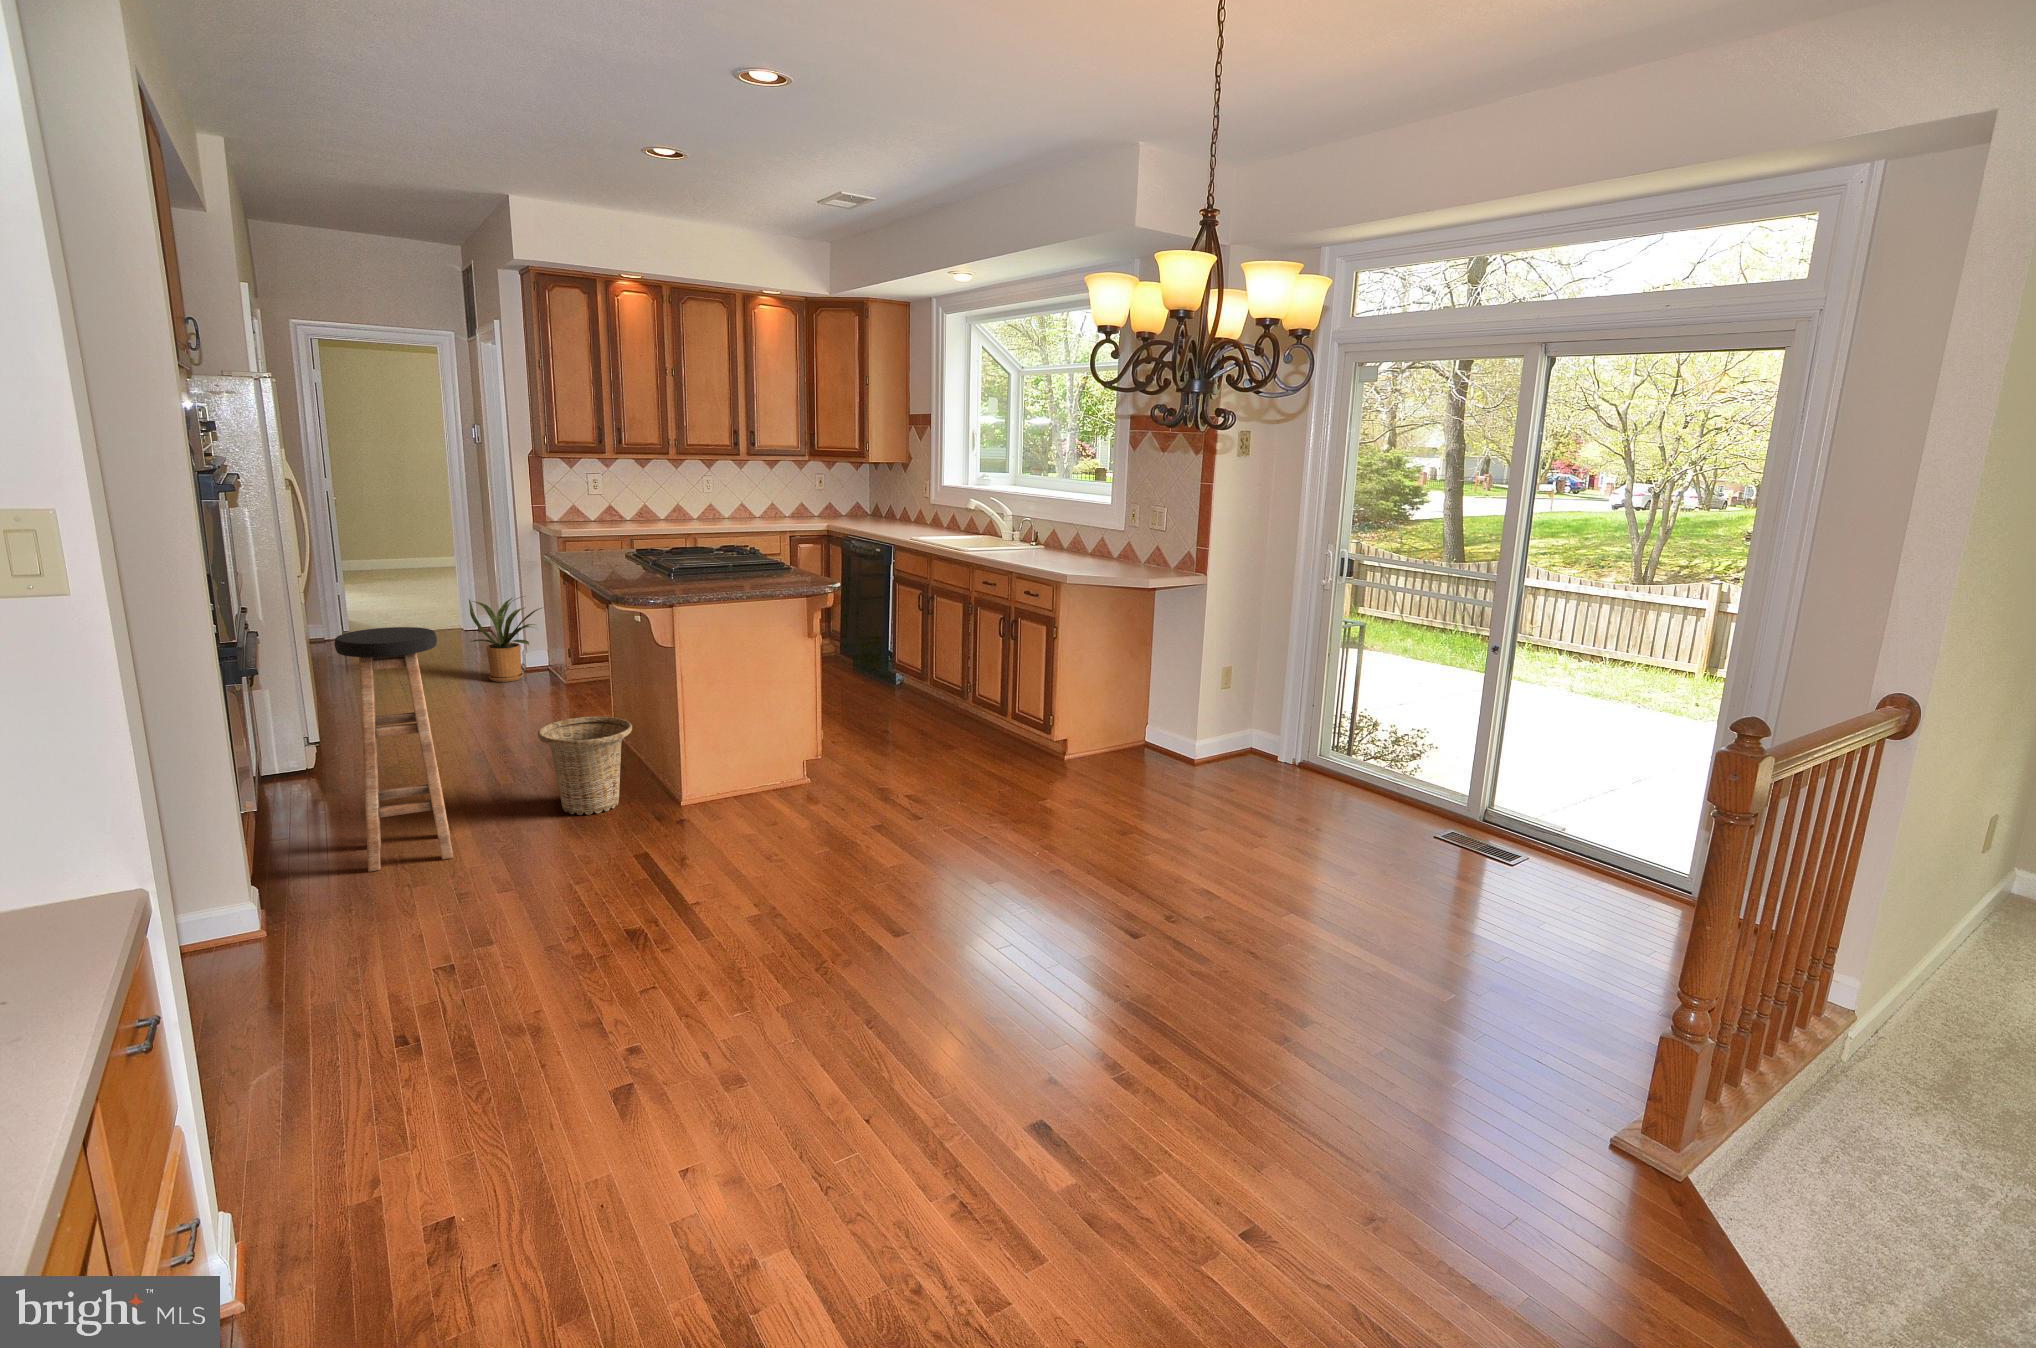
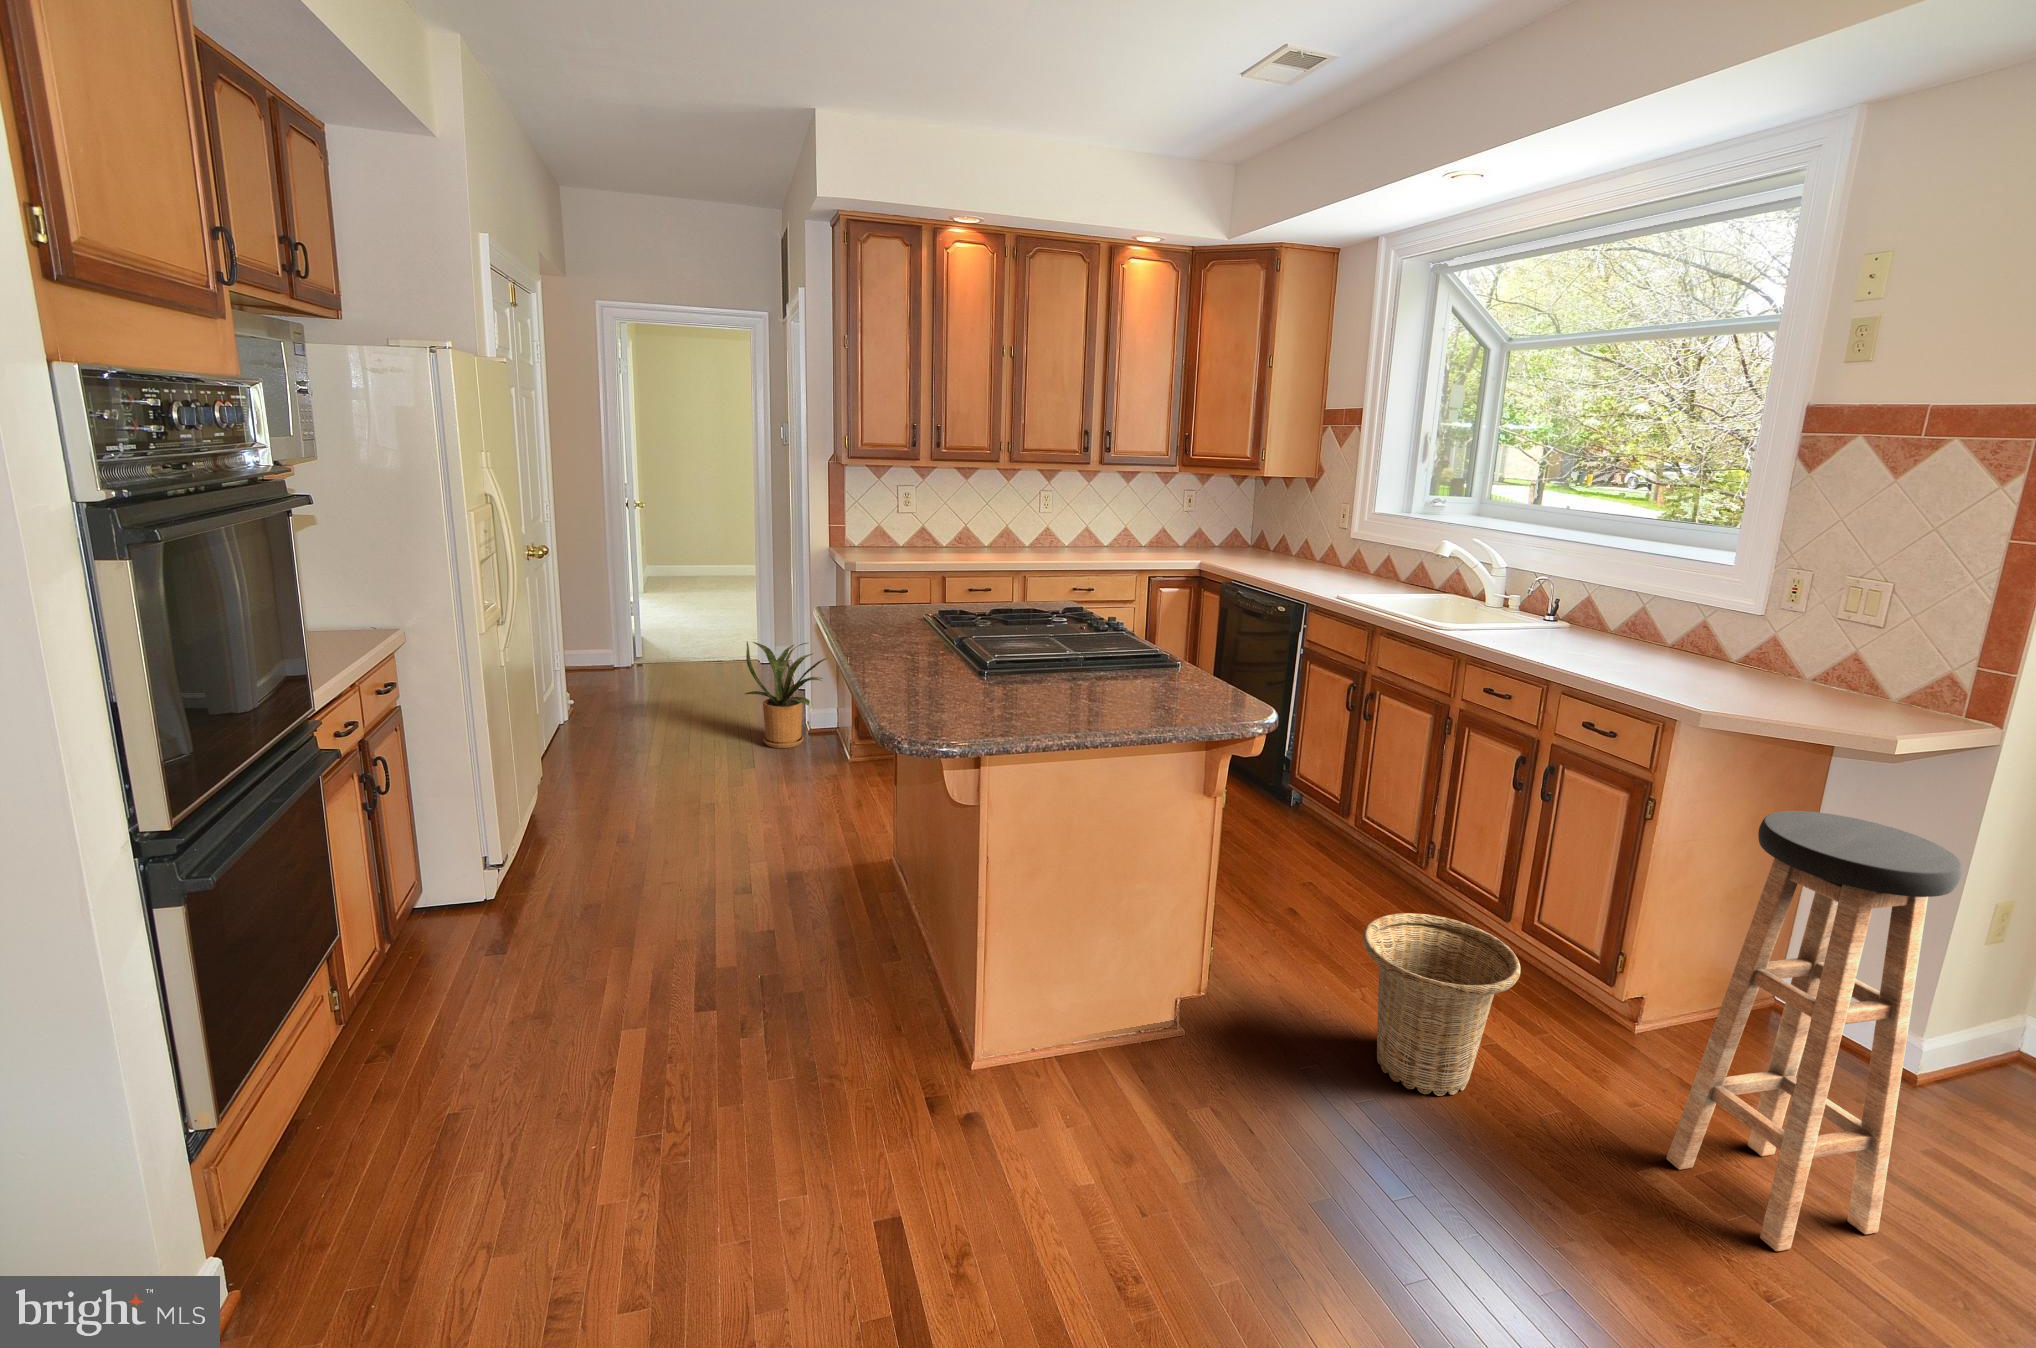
bar stool: present [335,627,453,872] -> present [1666,811,1962,1251]
basket: present [538,716,632,815] -> present [1363,913,1521,1096]

